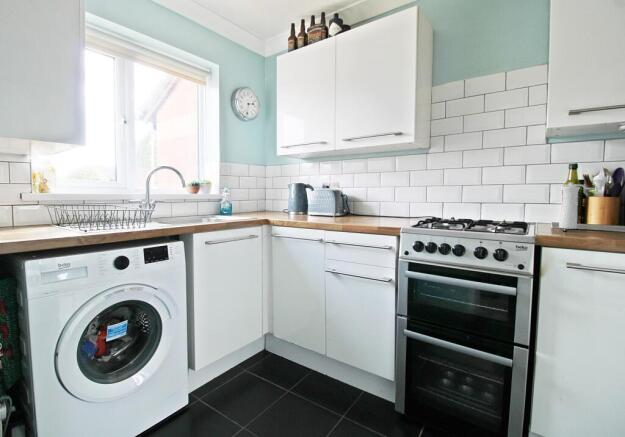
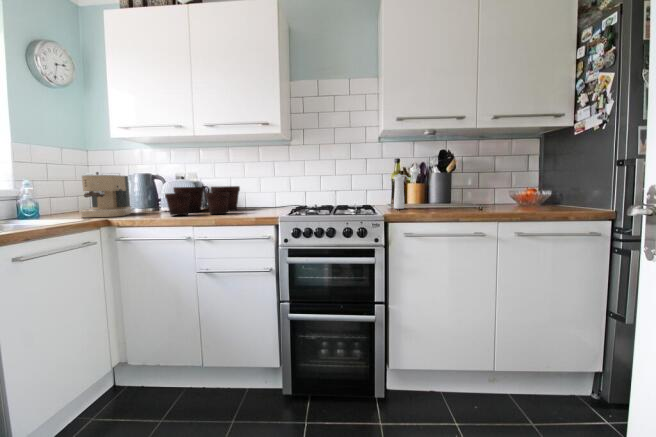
coffee maker: none [252,182,287,217] -> present [79,172,131,218]
flower pot: none [306,195,373,221] -> present [165,186,240,215]

